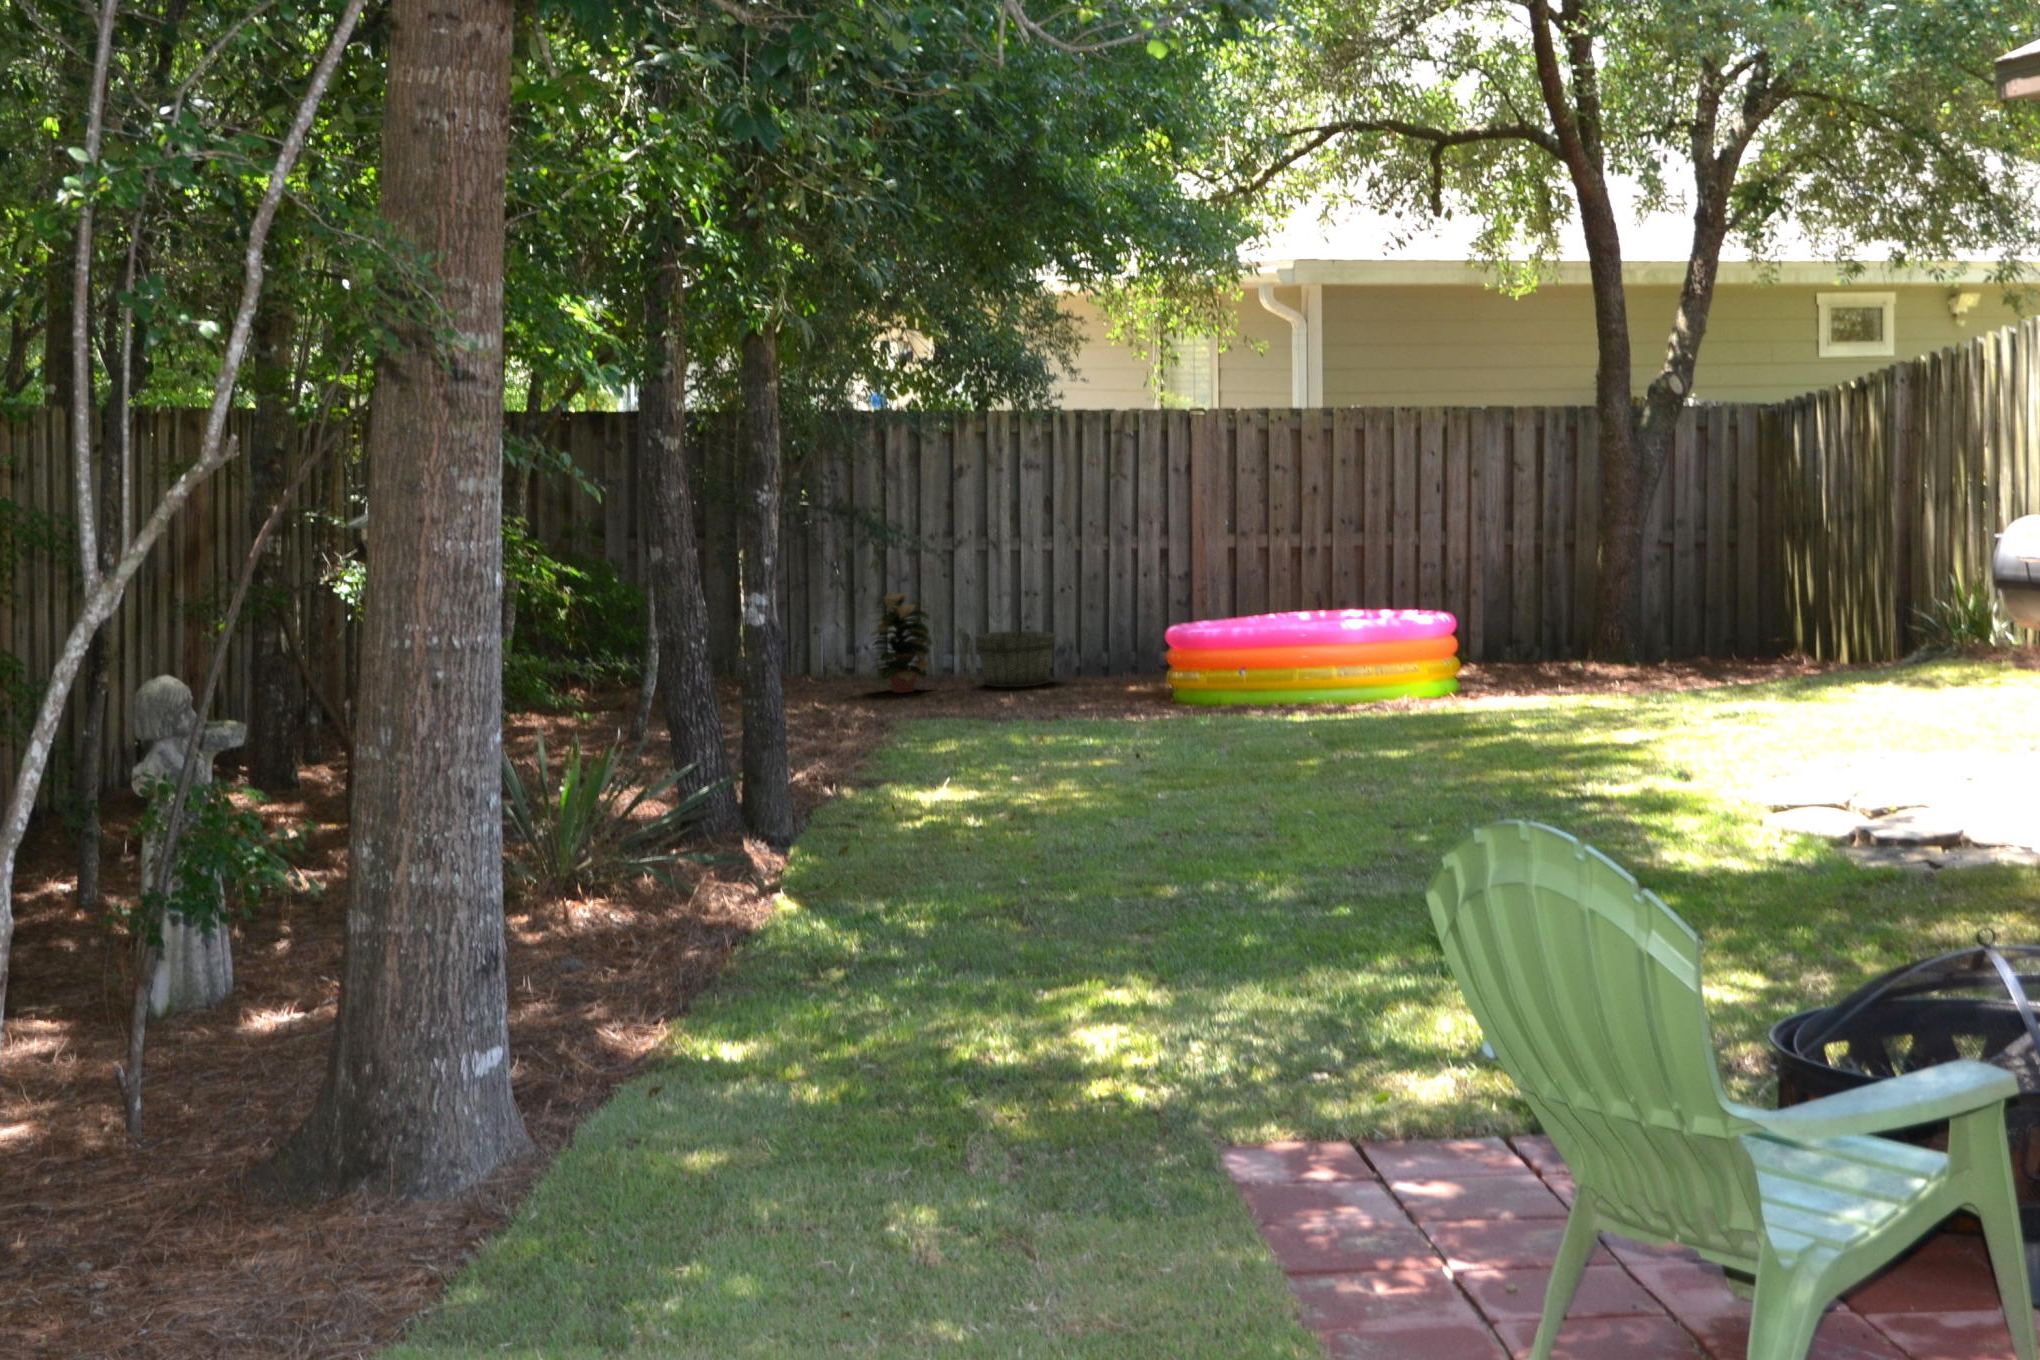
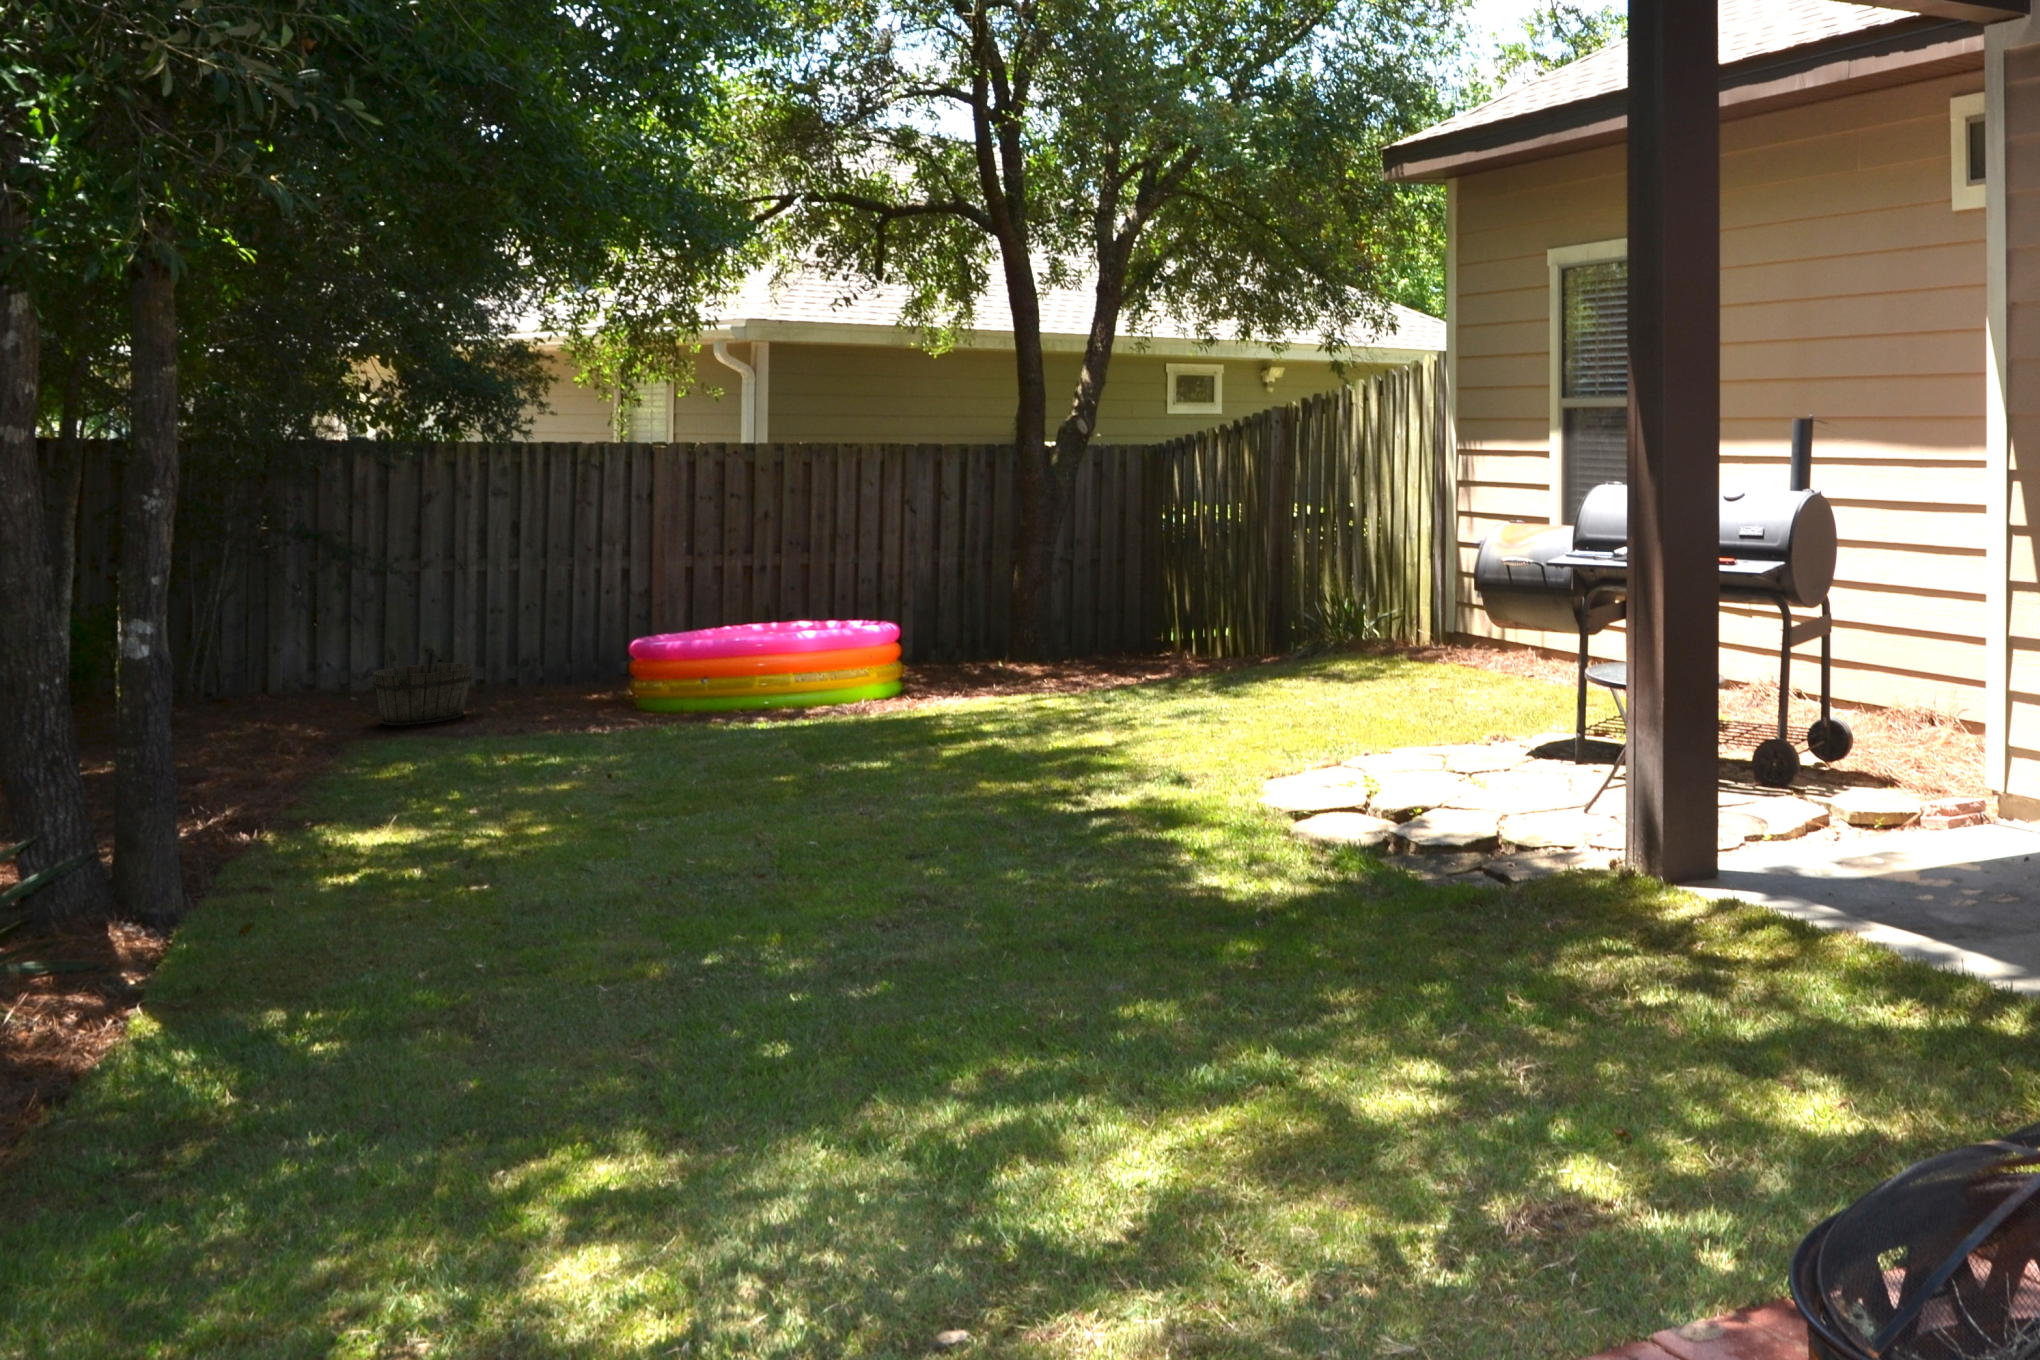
decorative plant: present [871,593,930,693] -> none [219,633,320,742]

